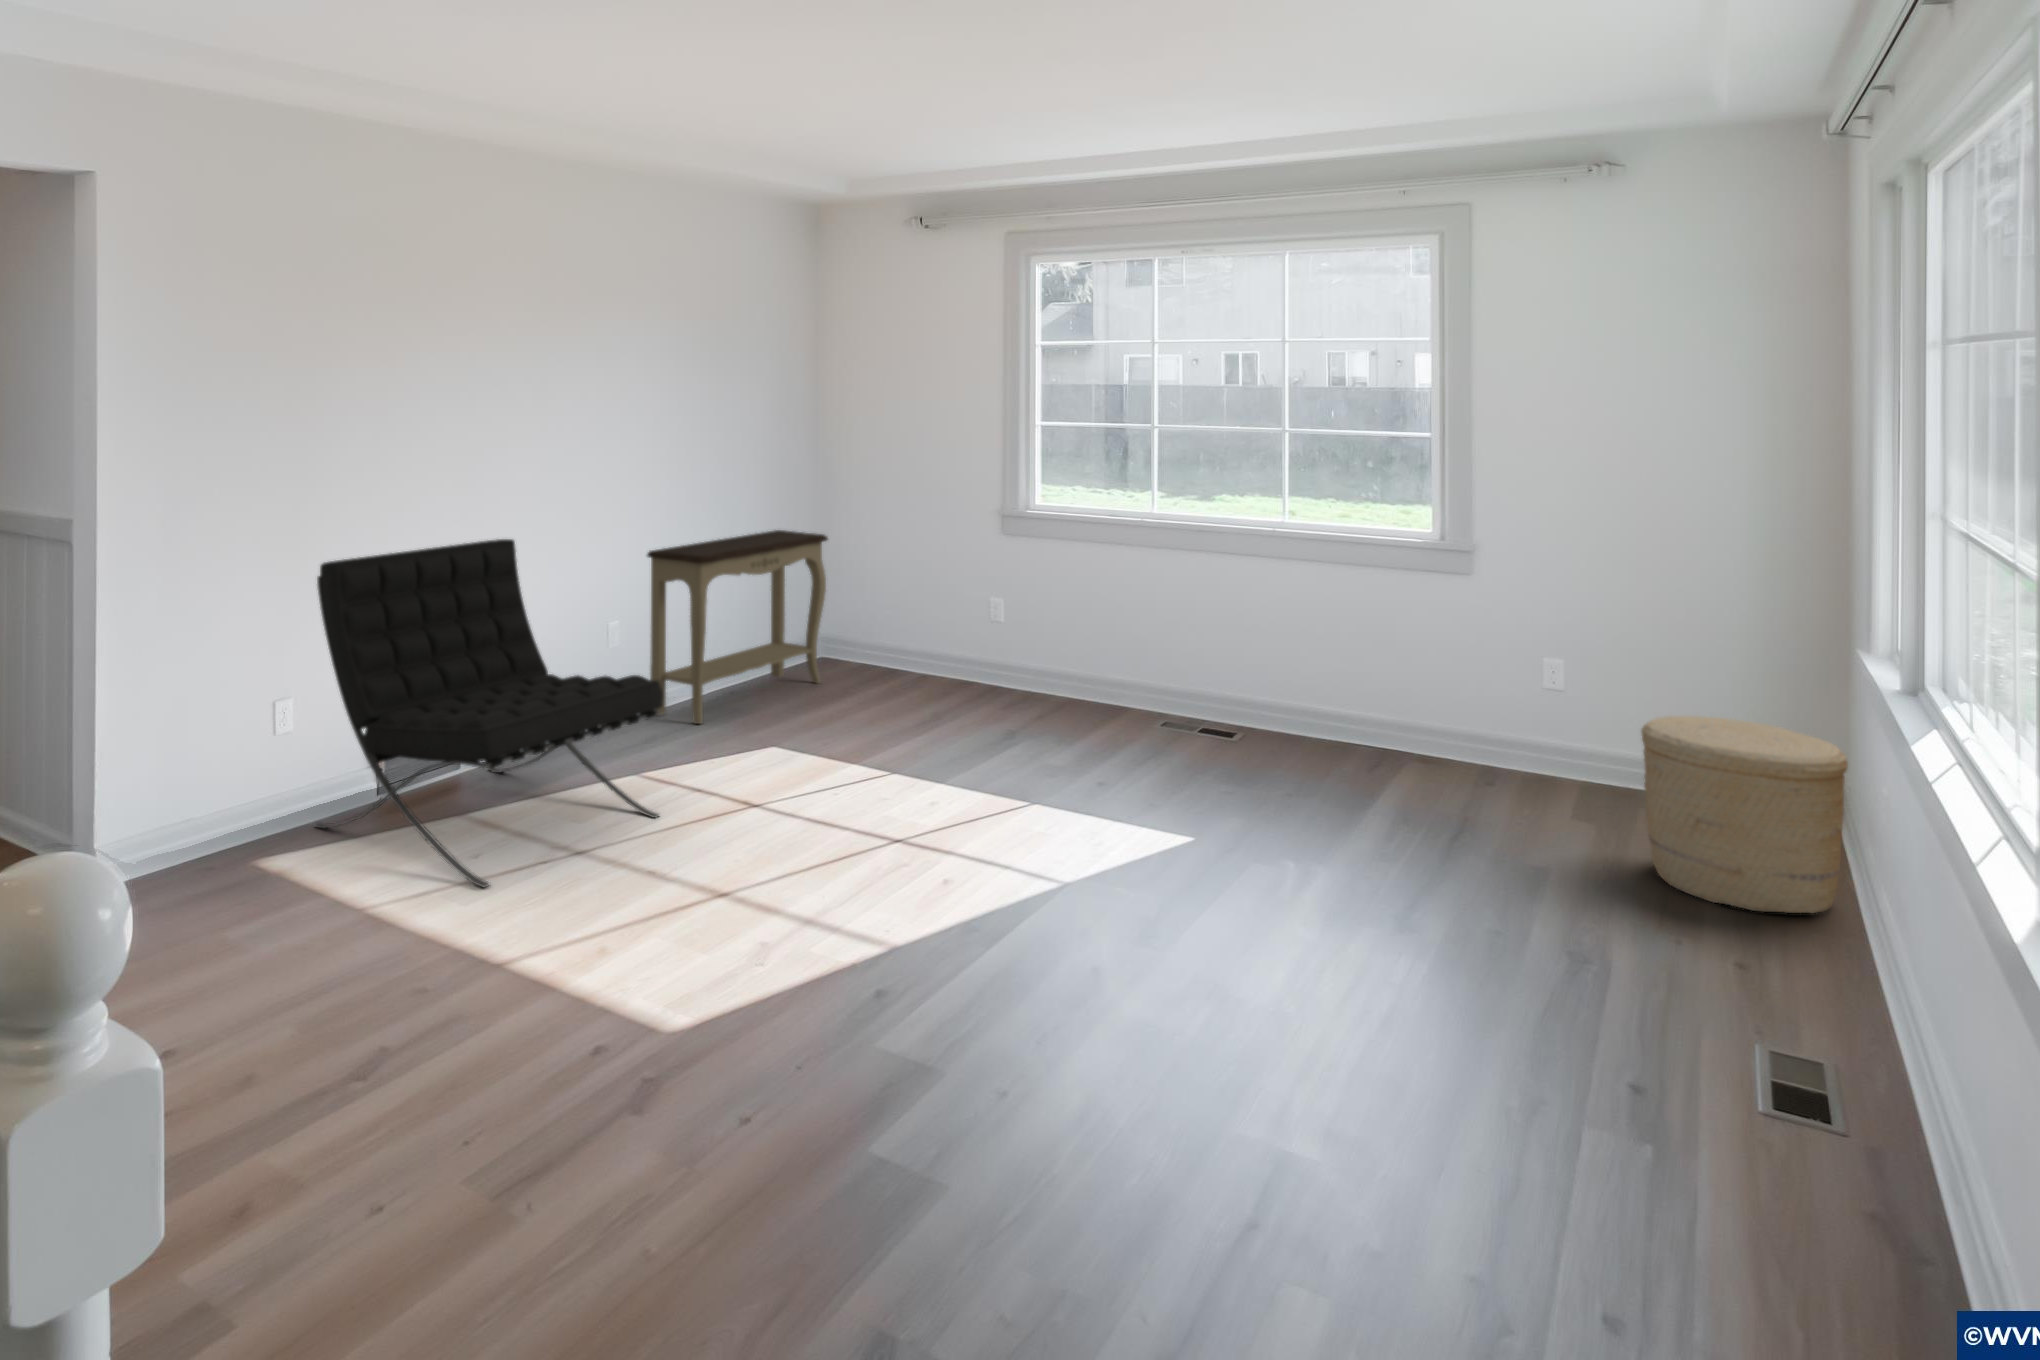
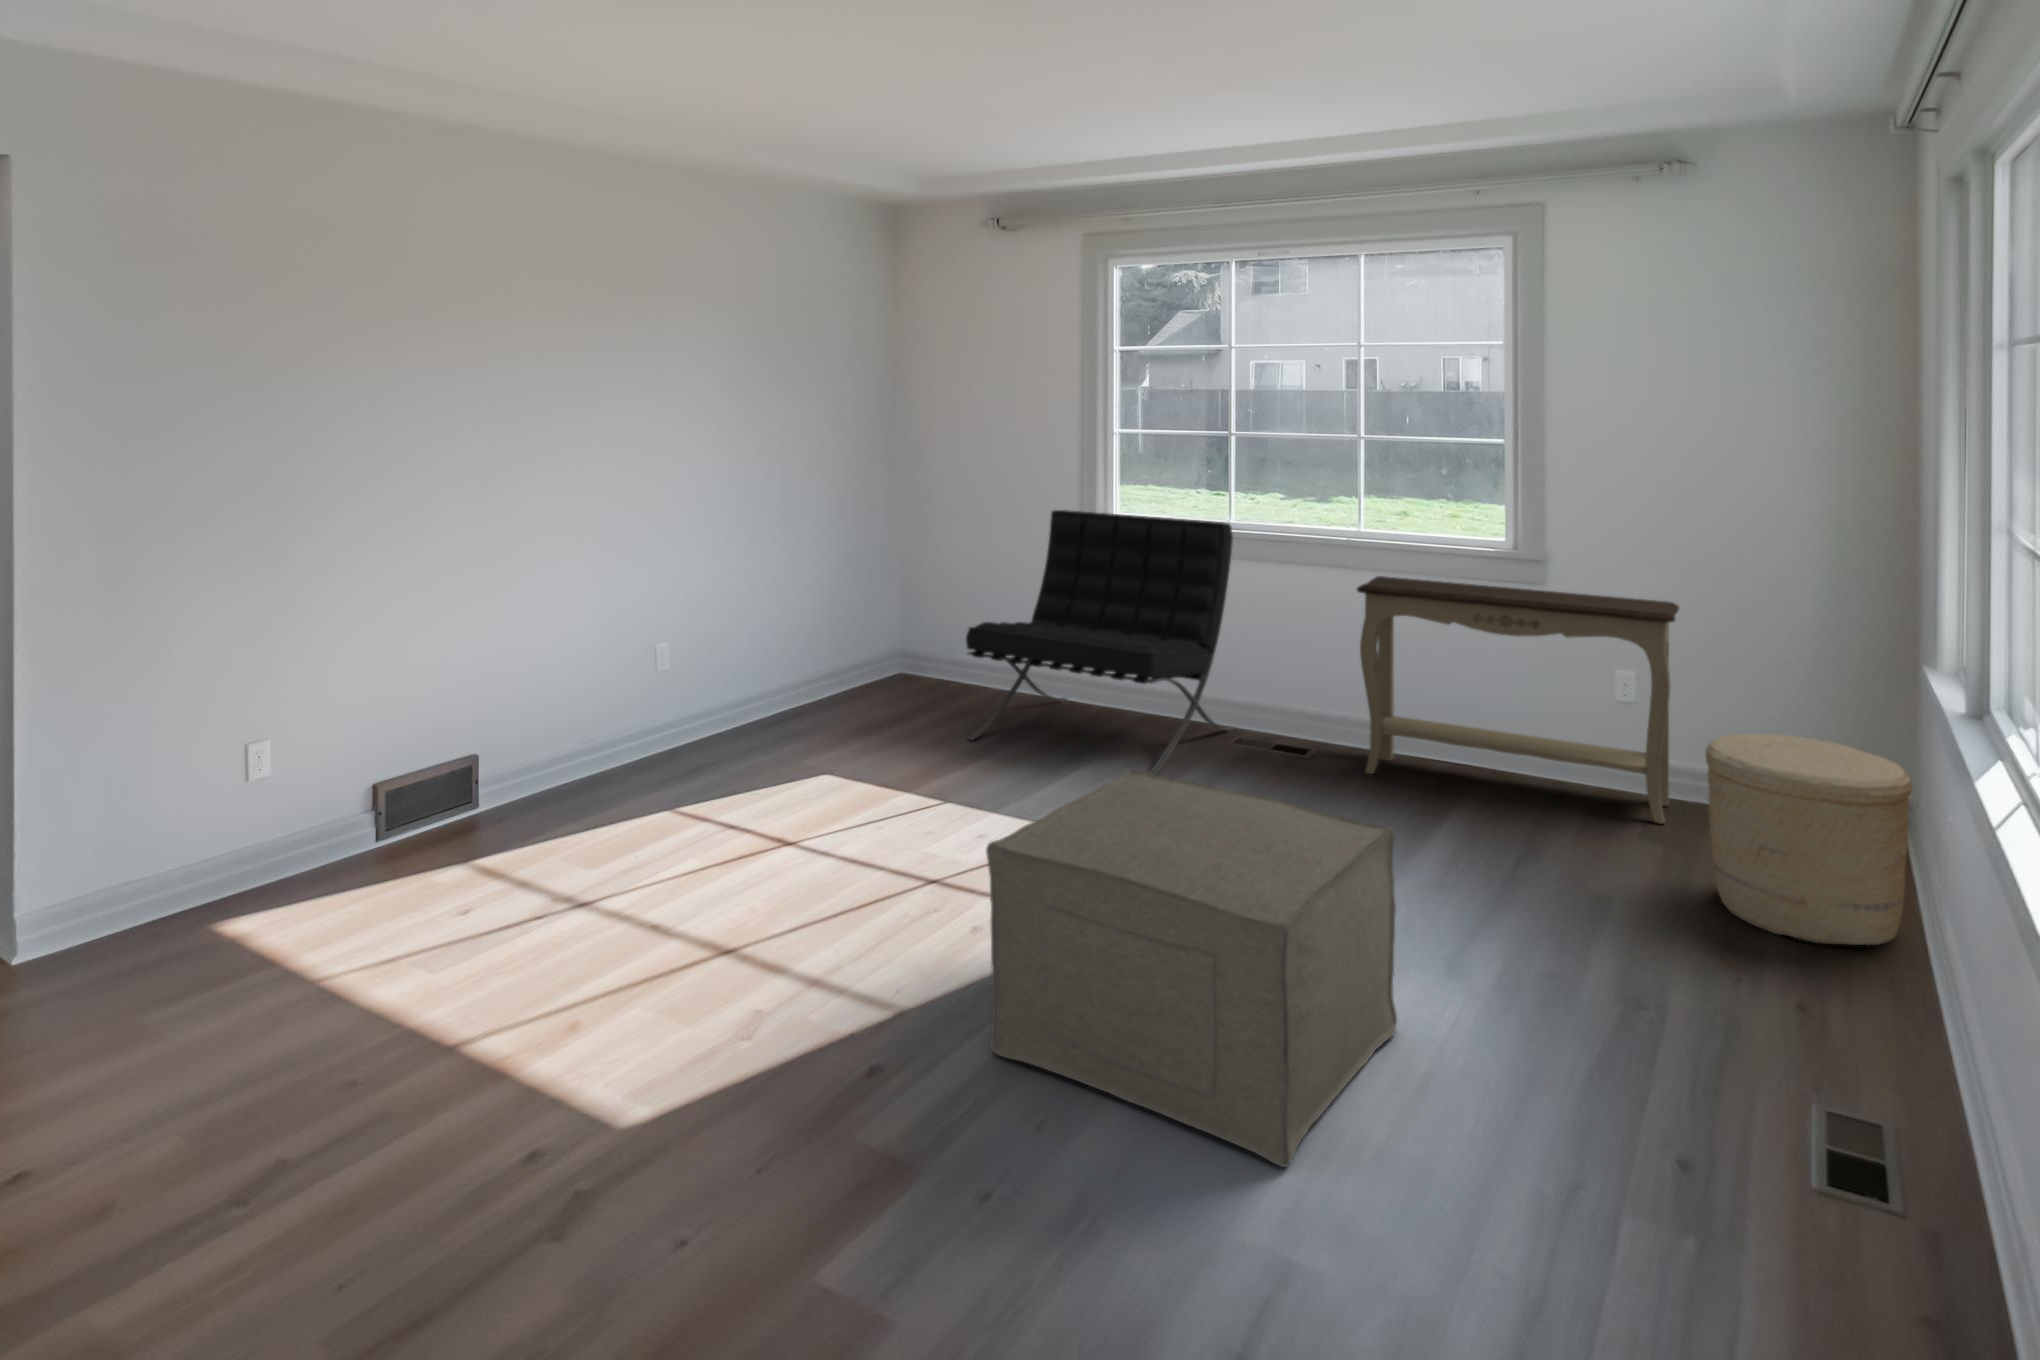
console table: present [647,530,828,724] -> present [1357,576,1679,824]
lounge chair: present [314,539,663,887] -> present [966,510,1233,775]
ottoman: none [978,735,1355,1075] -> present [986,769,1397,1167]

